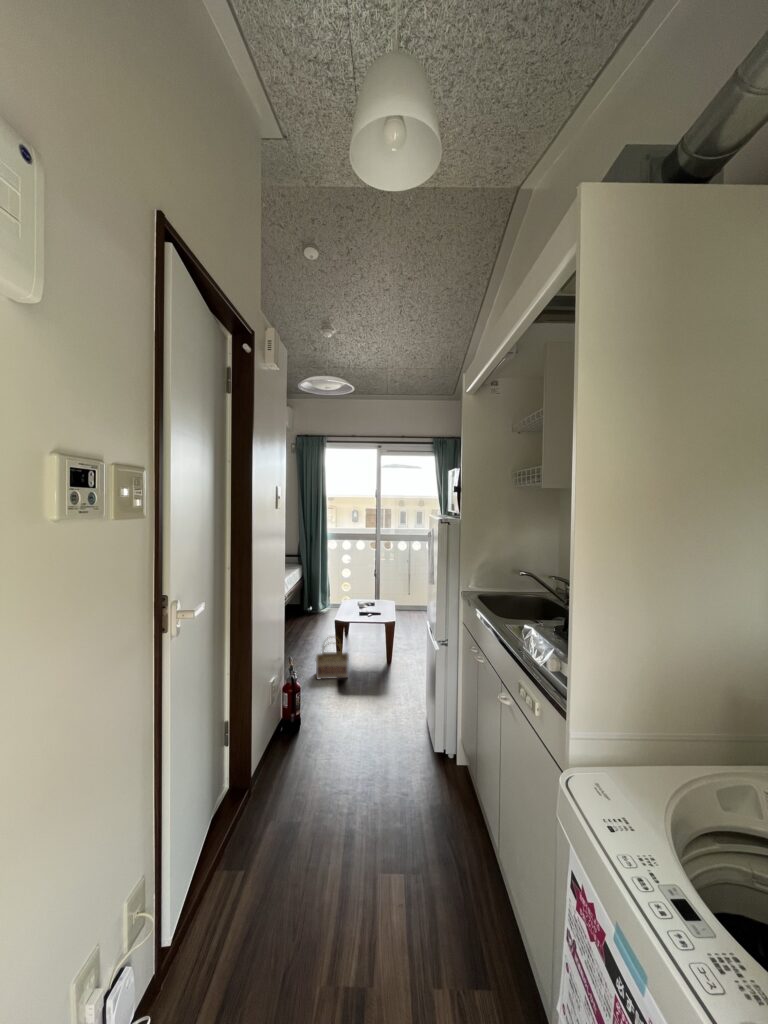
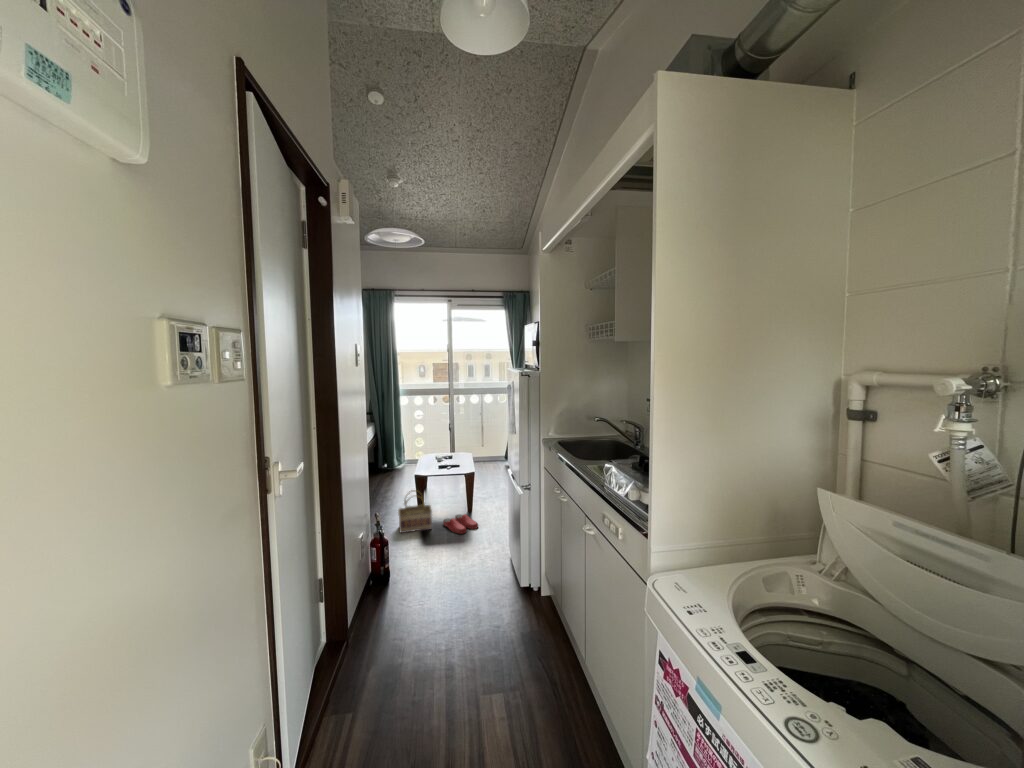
slippers: none [360,665,396,686] -> present [443,514,478,534]

